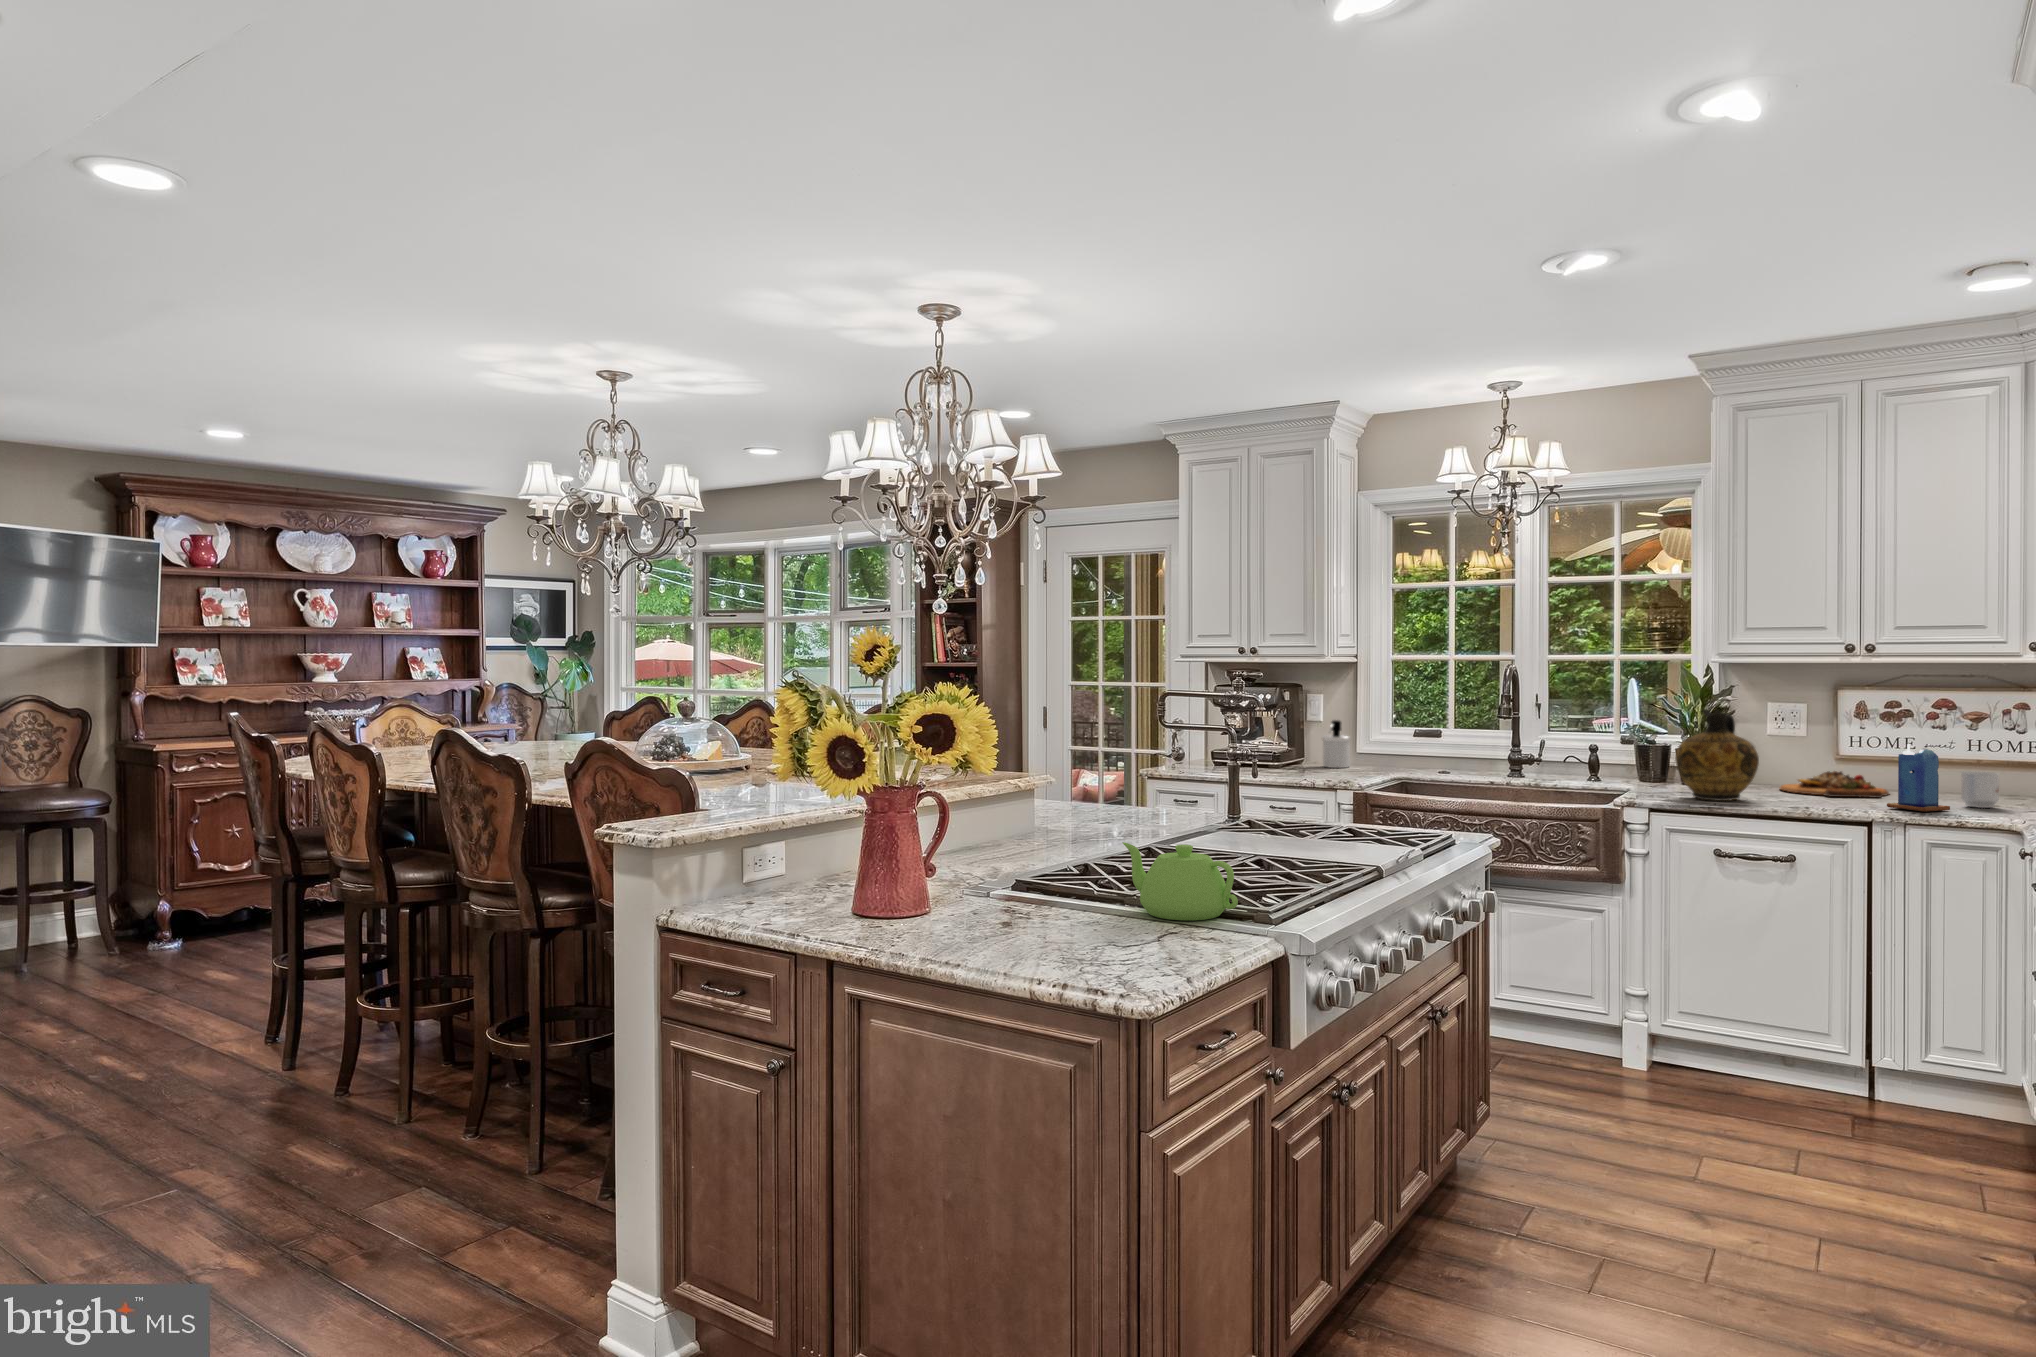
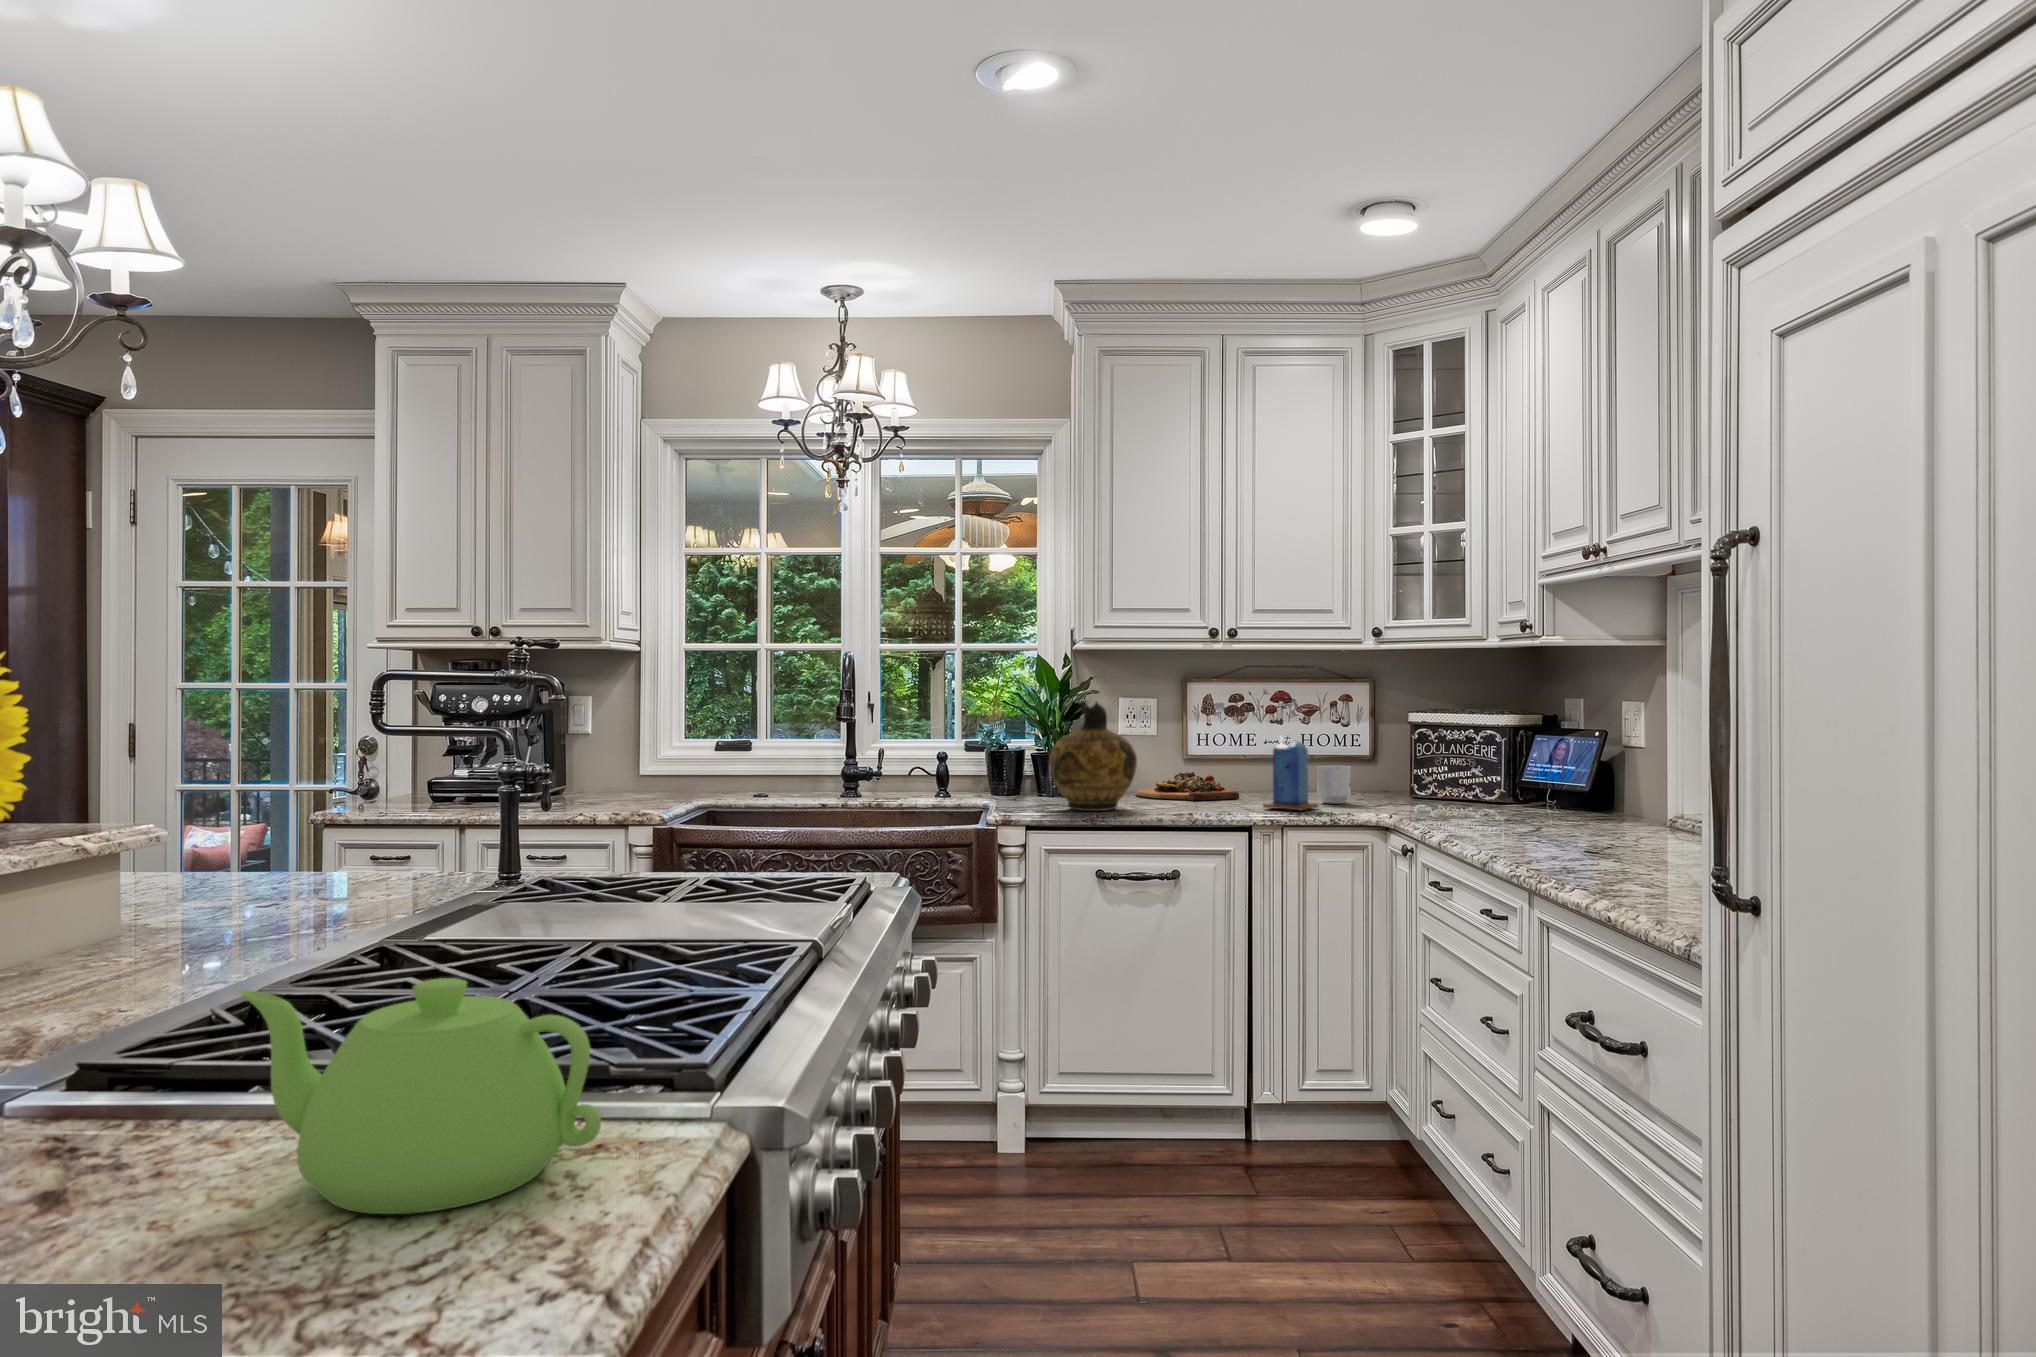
soap dispenser: present [1322,720,1351,768] -> none [593,731,633,796]

